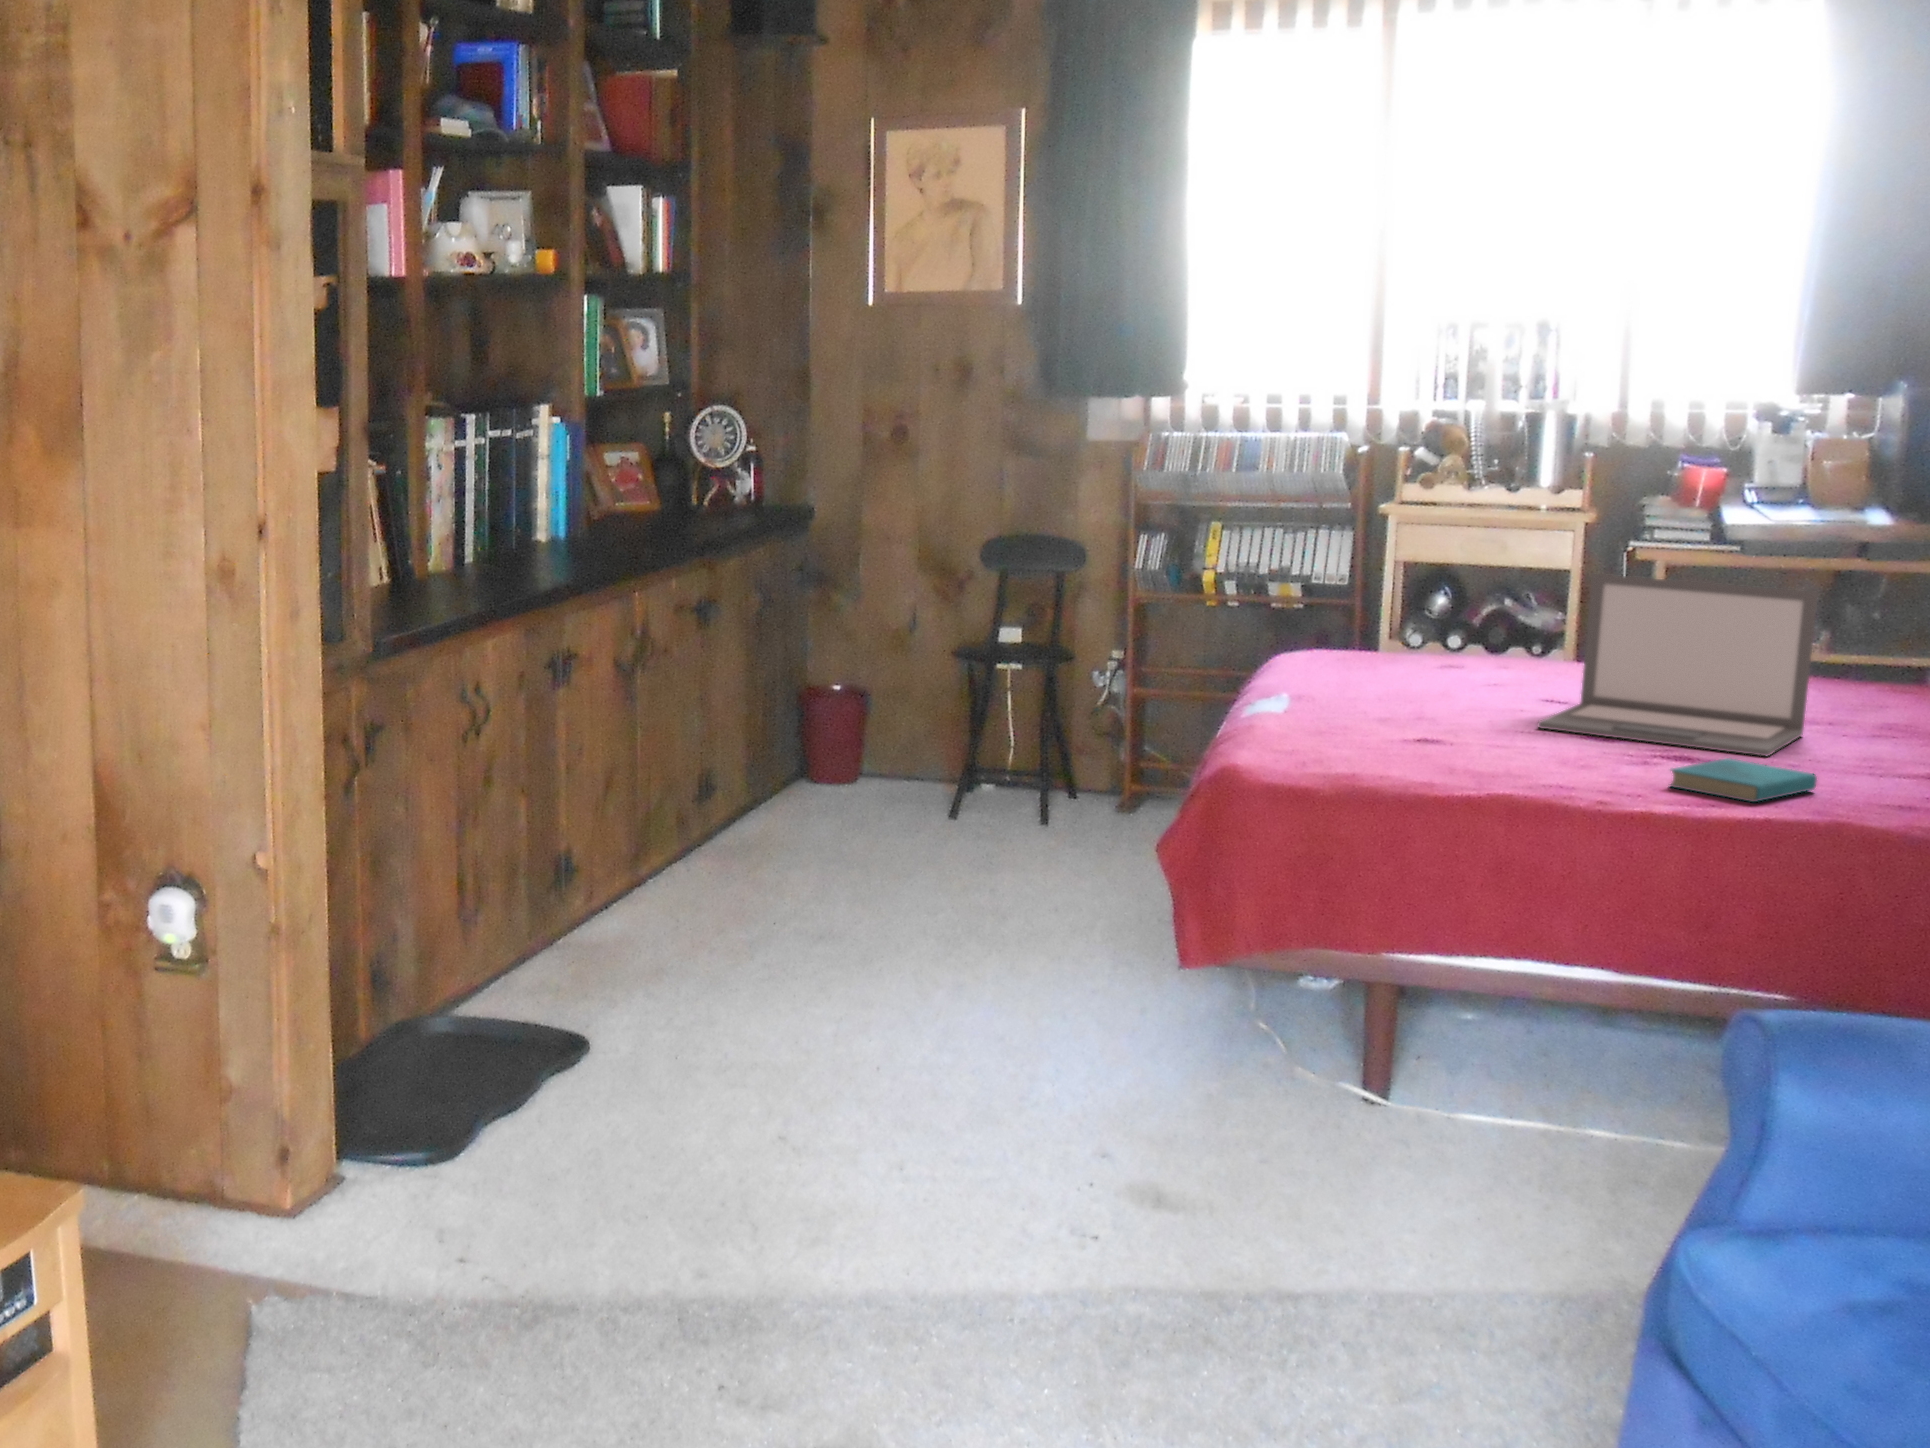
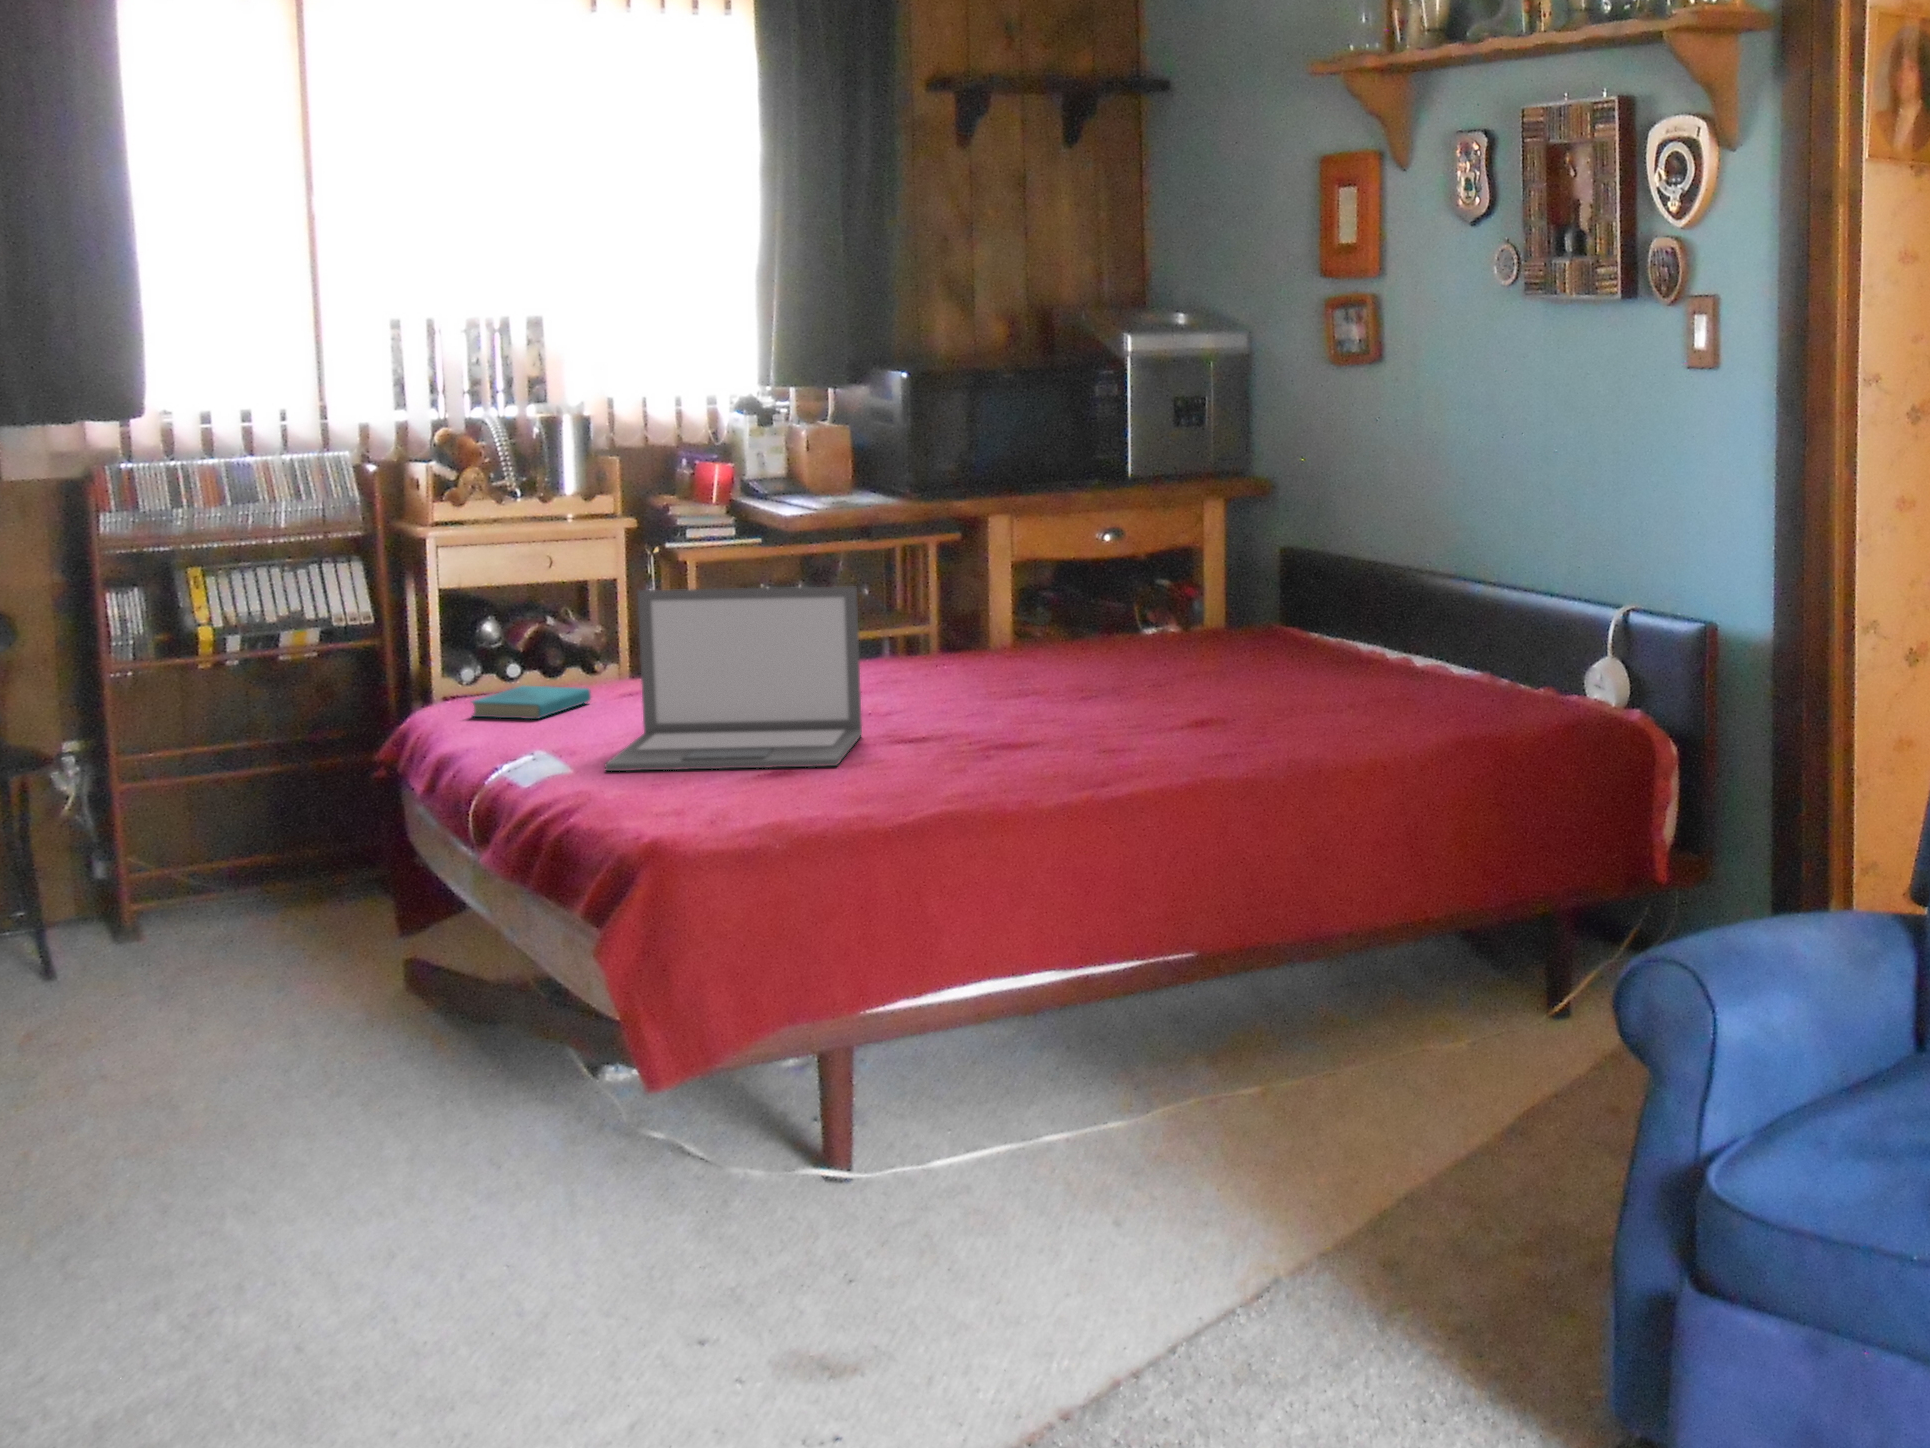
book: present [1668,758,1817,802] -> present [472,686,591,719]

